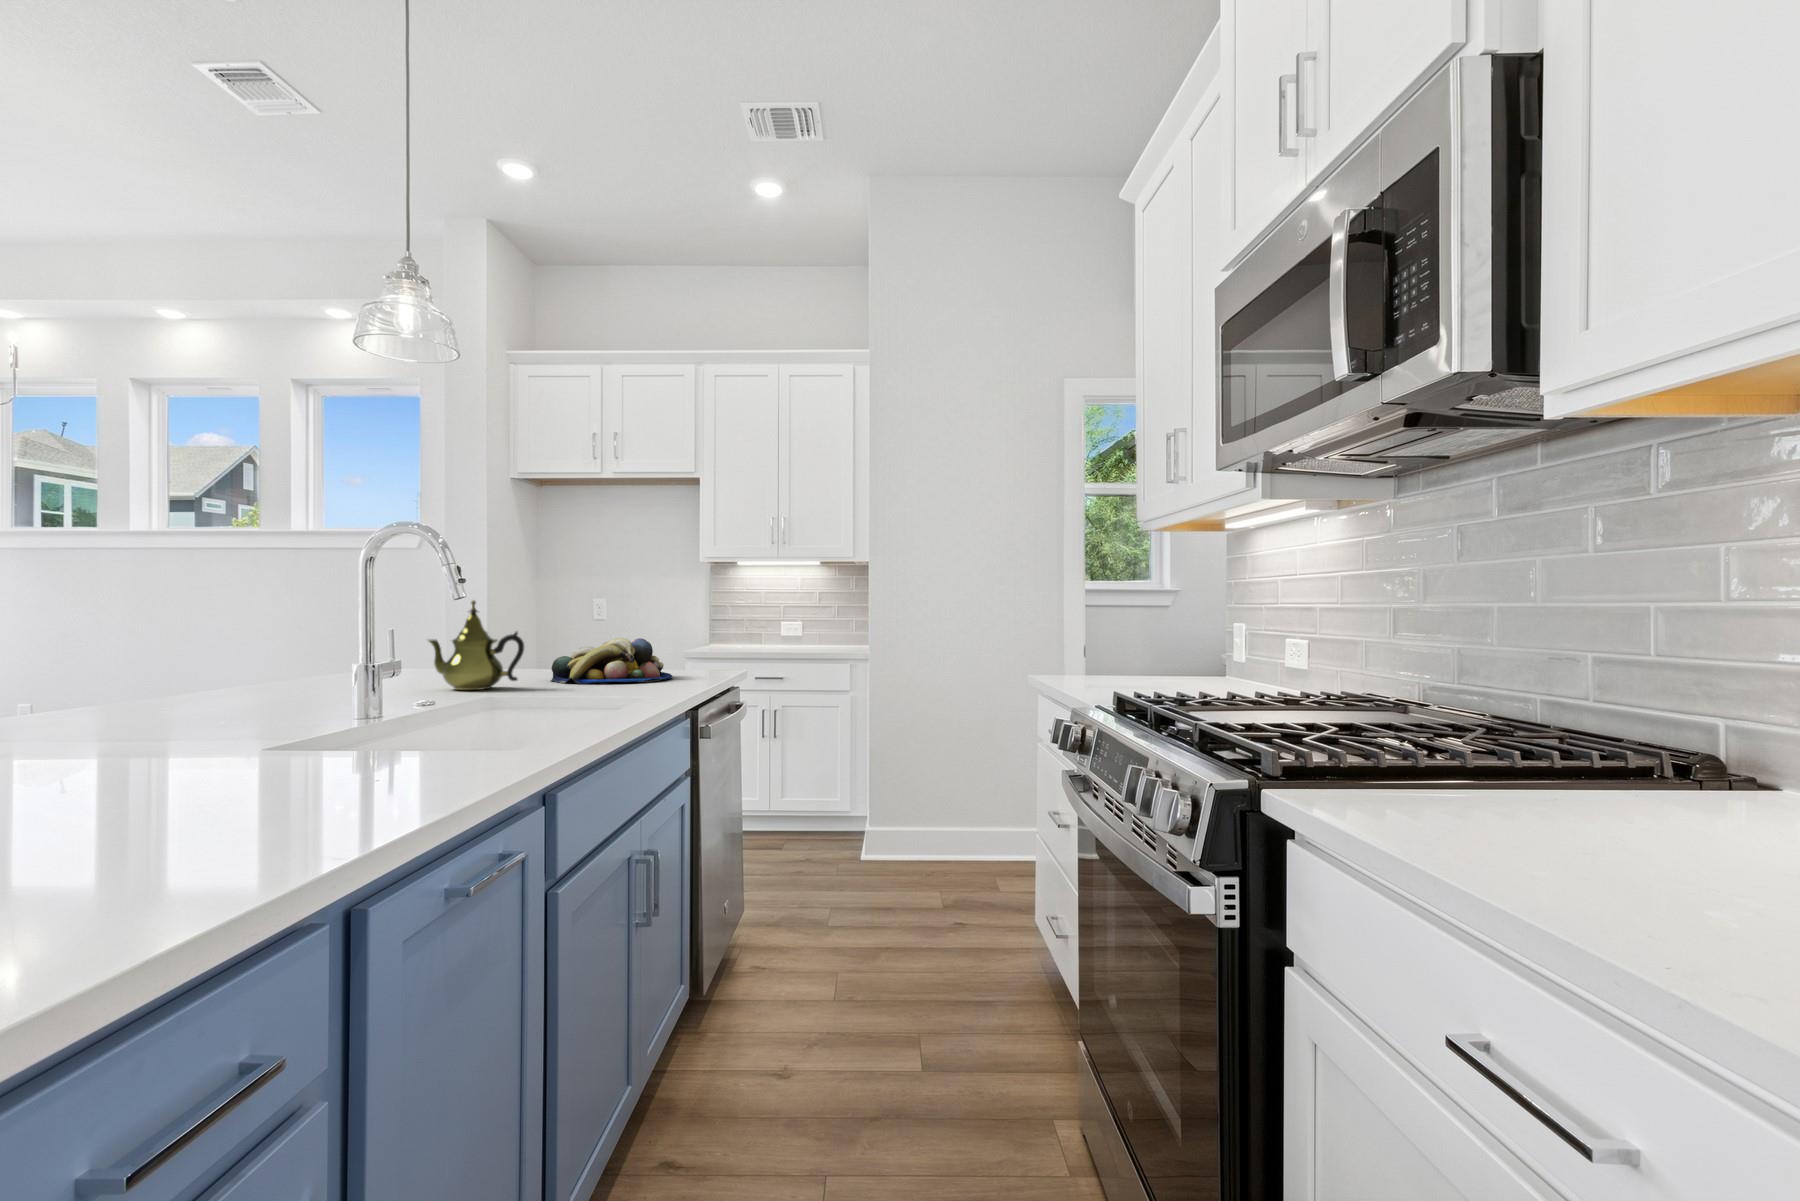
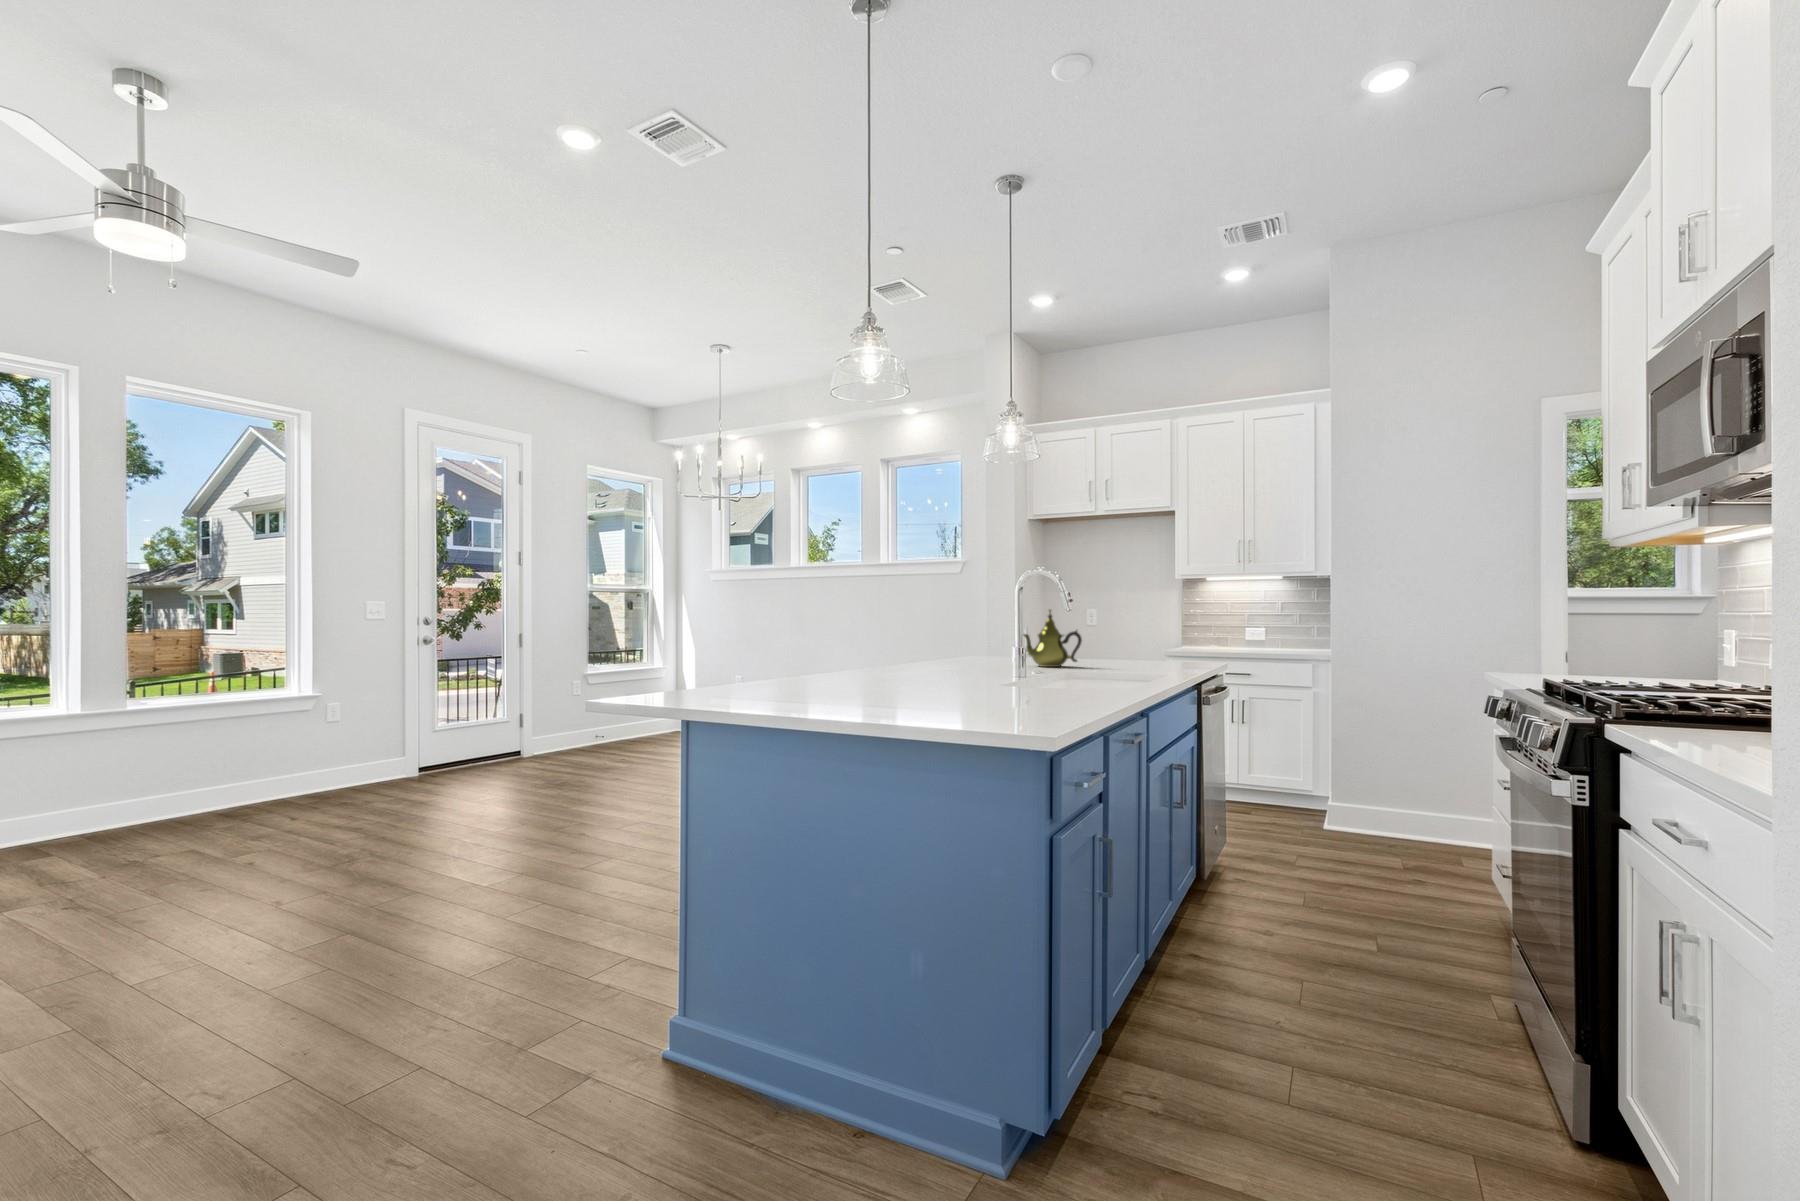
fruit bowl: present [551,638,673,684] -> none [1092,636,1176,666]

